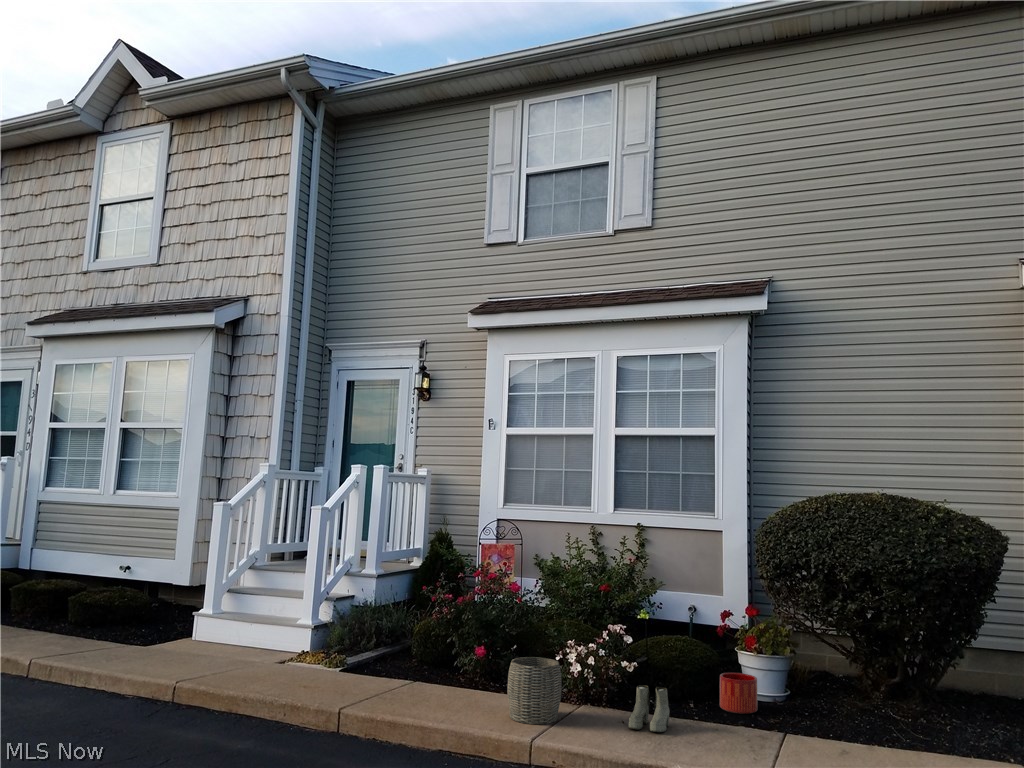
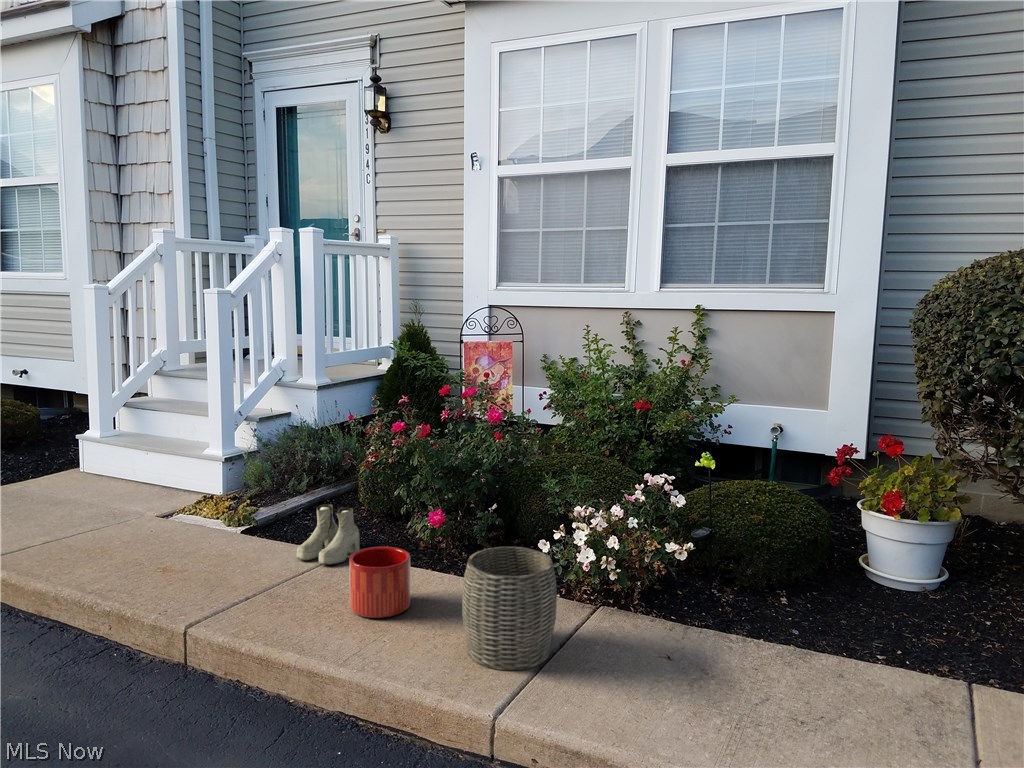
planter: present [720,673,757,714] -> present [349,547,410,618]
boots: present [628,685,670,732] -> present [297,505,359,565]

